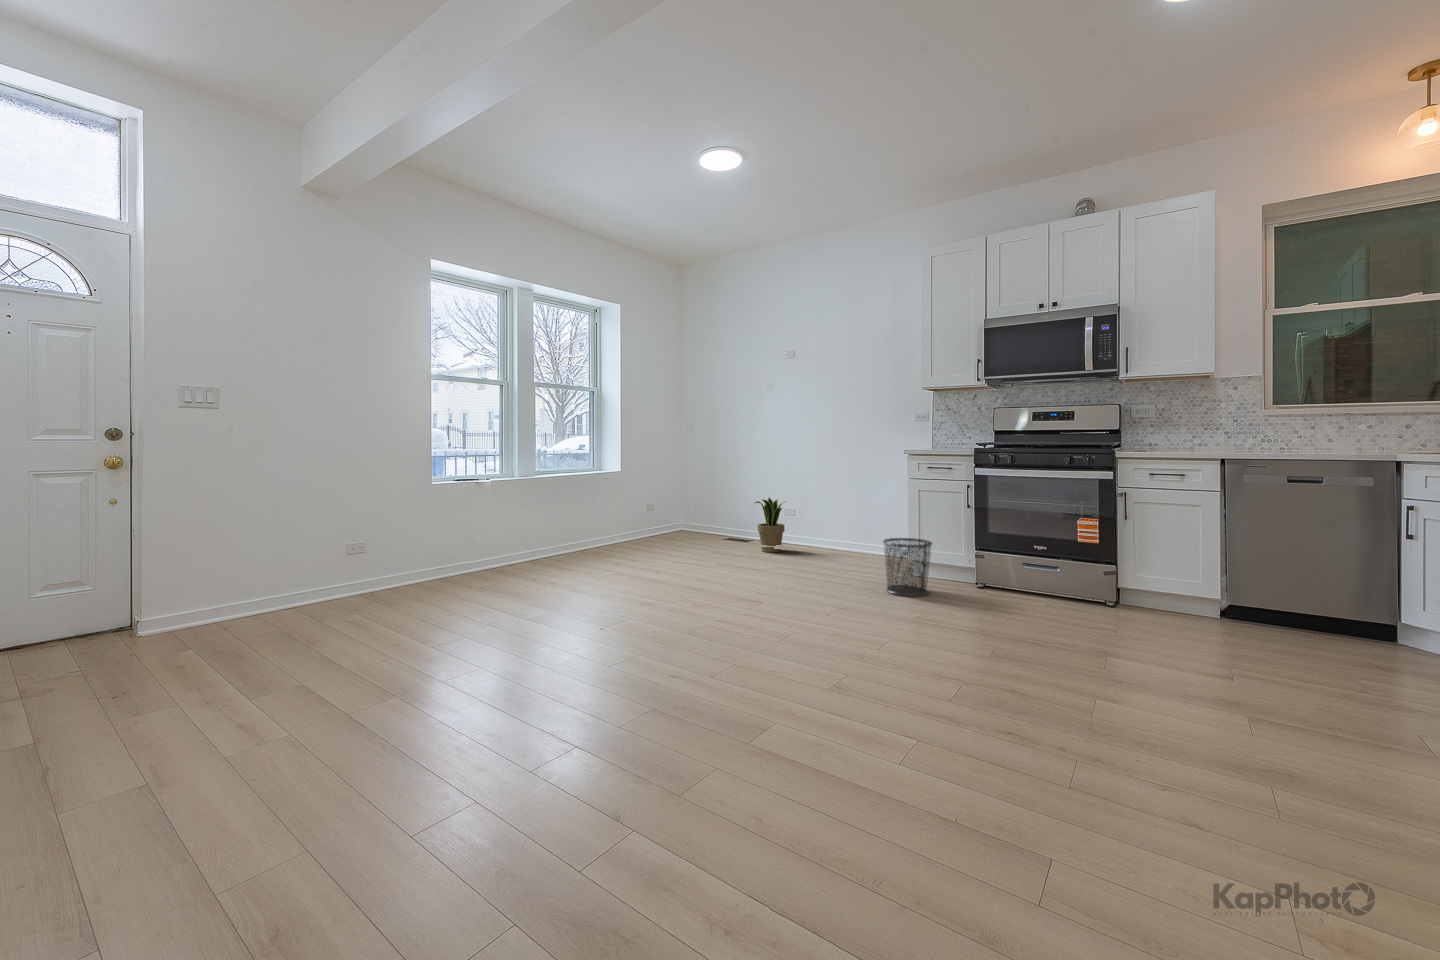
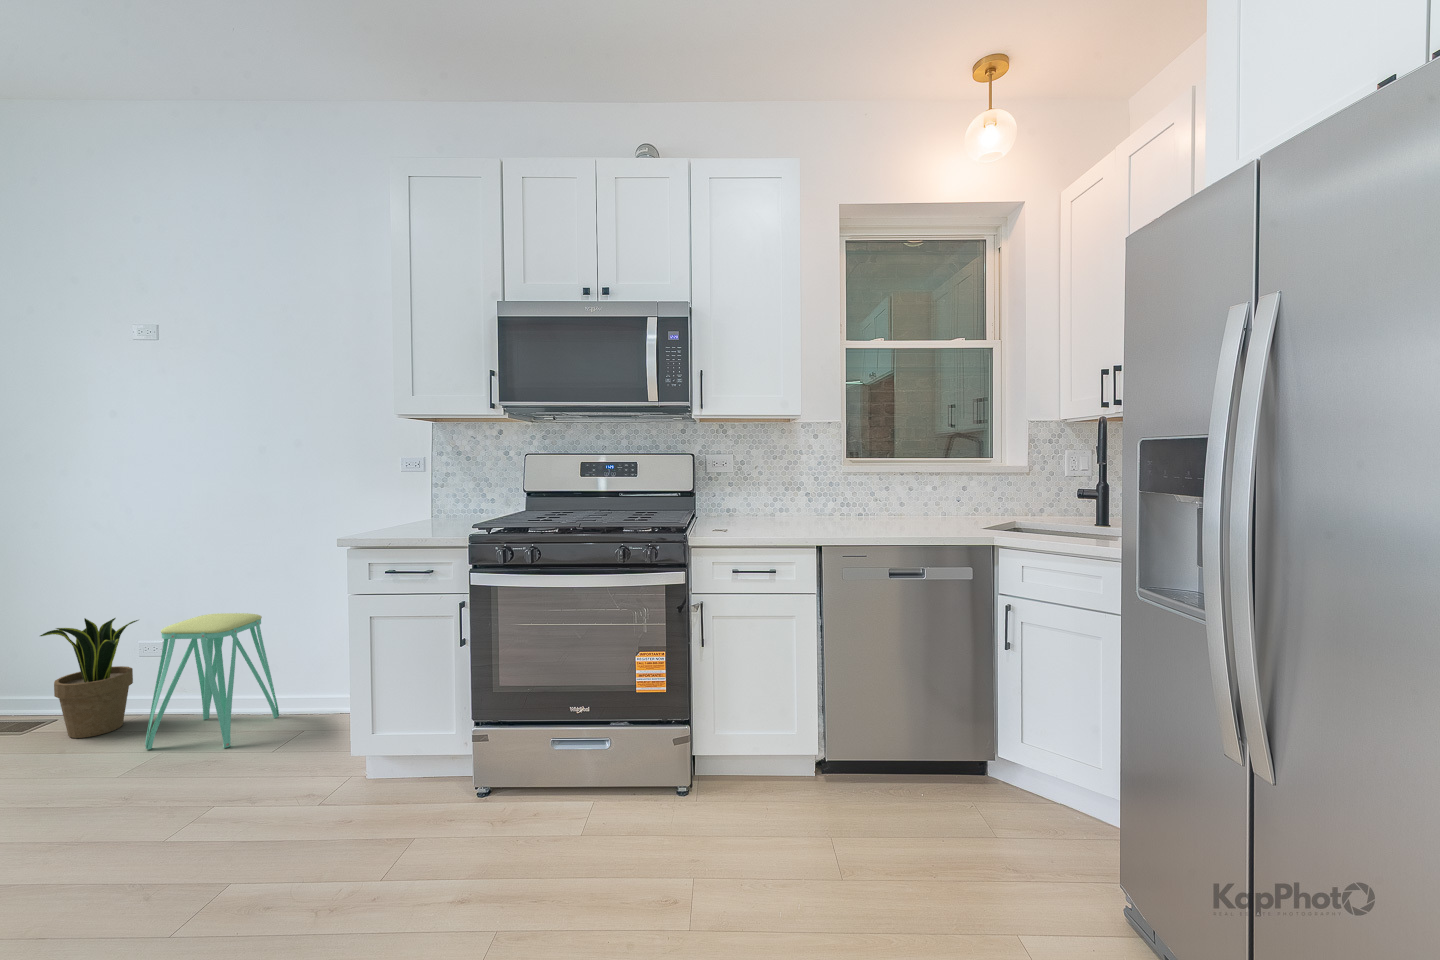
stool: none [798,499,849,562] -> present [145,613,279,749]
waste bin: present [883,538,932,596] -> none [273,717,389,866]

